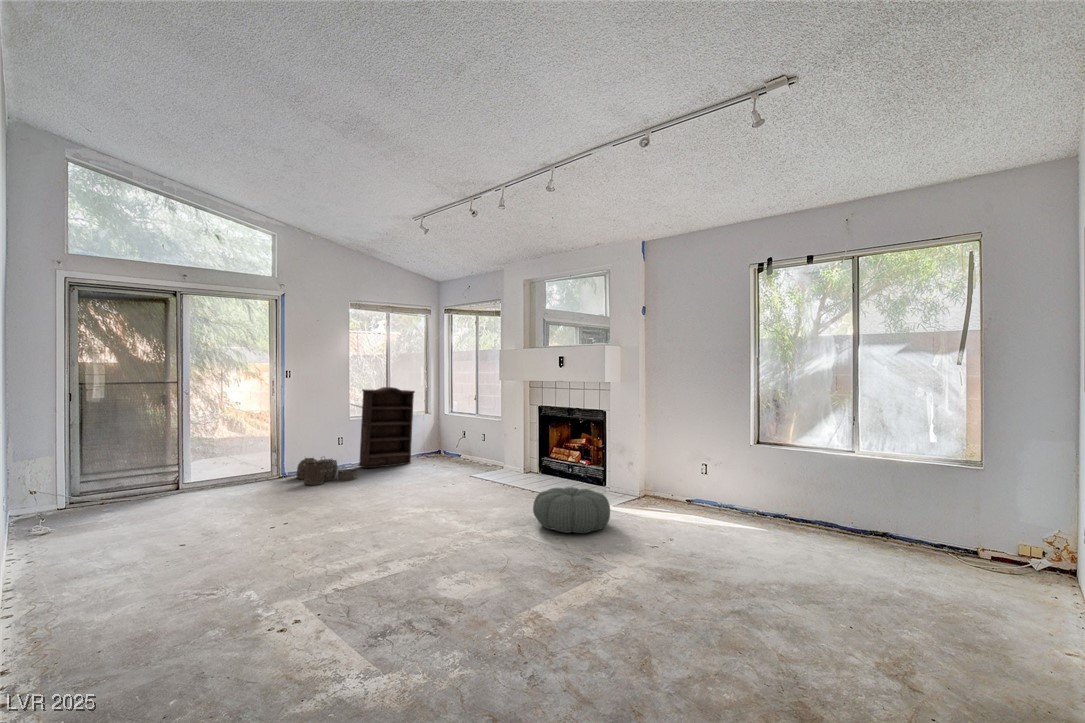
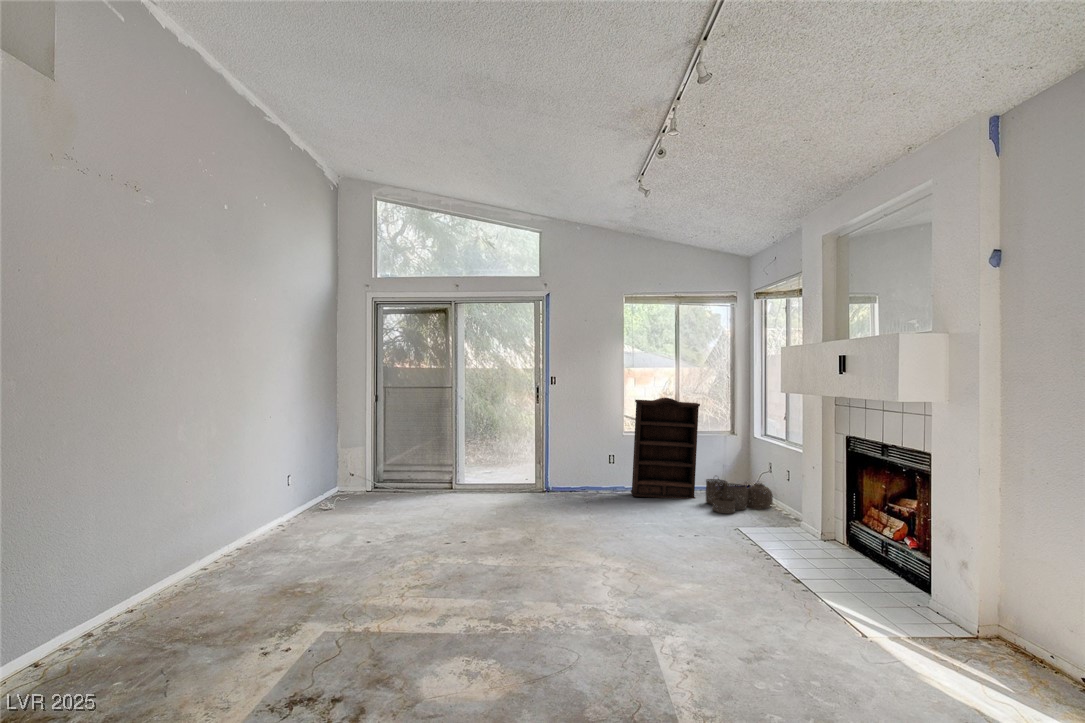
woven basket: present [297,458,357,485] -> present [706,479,773,514]
pouf: present [533,487,610,533] -> none [695,571,833,662]

